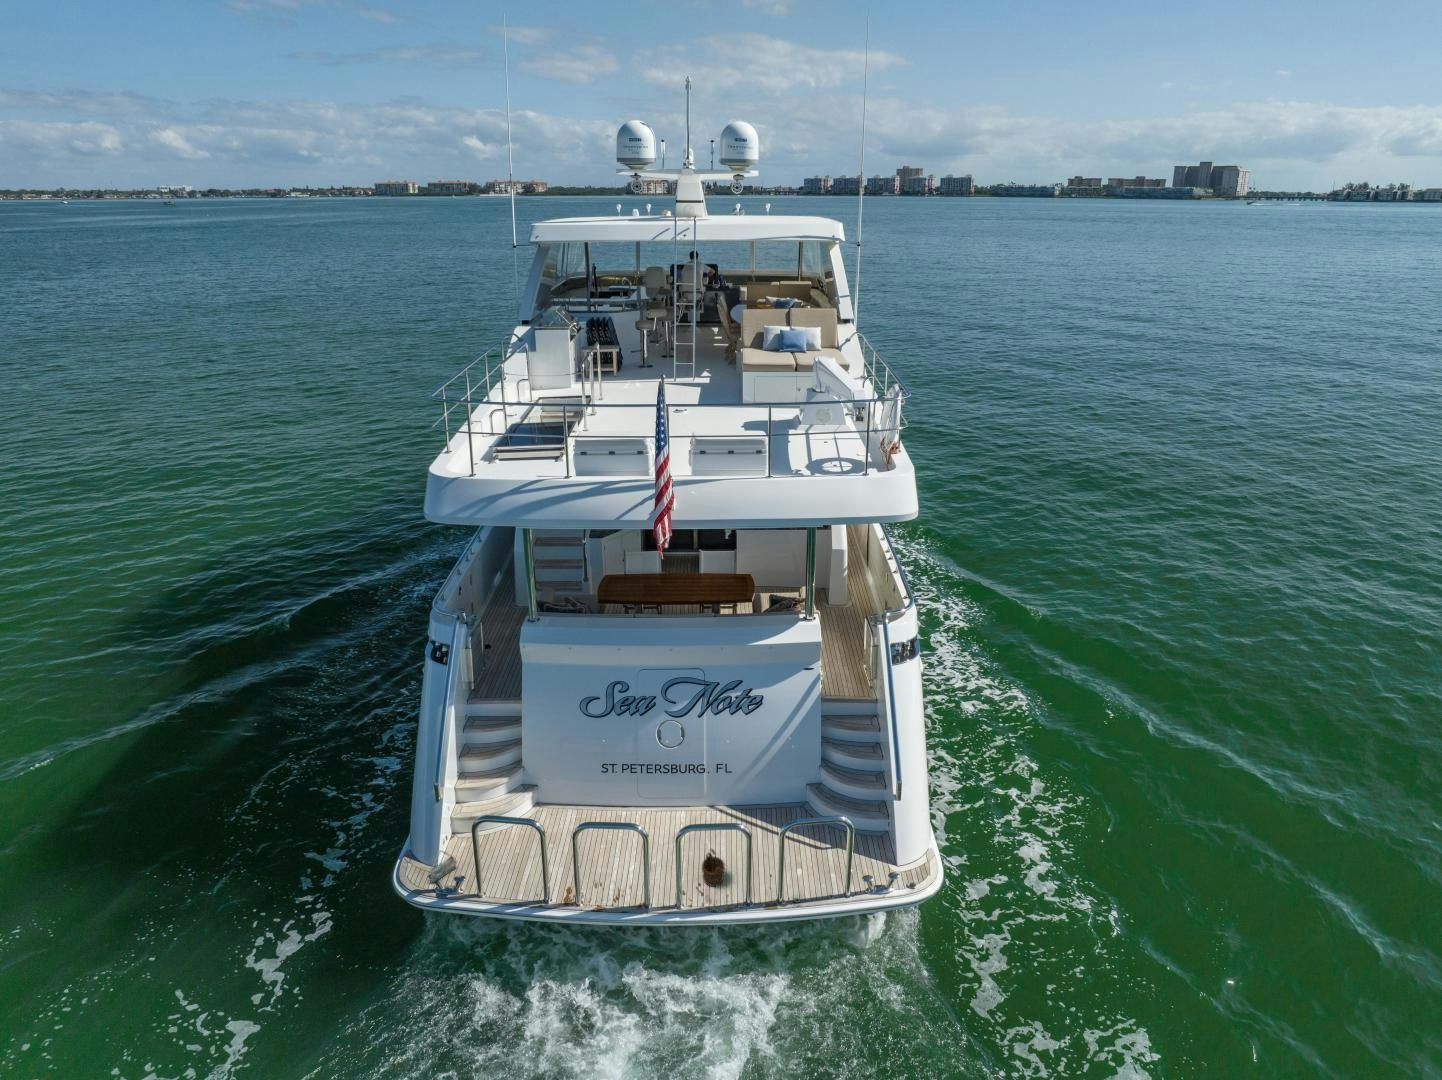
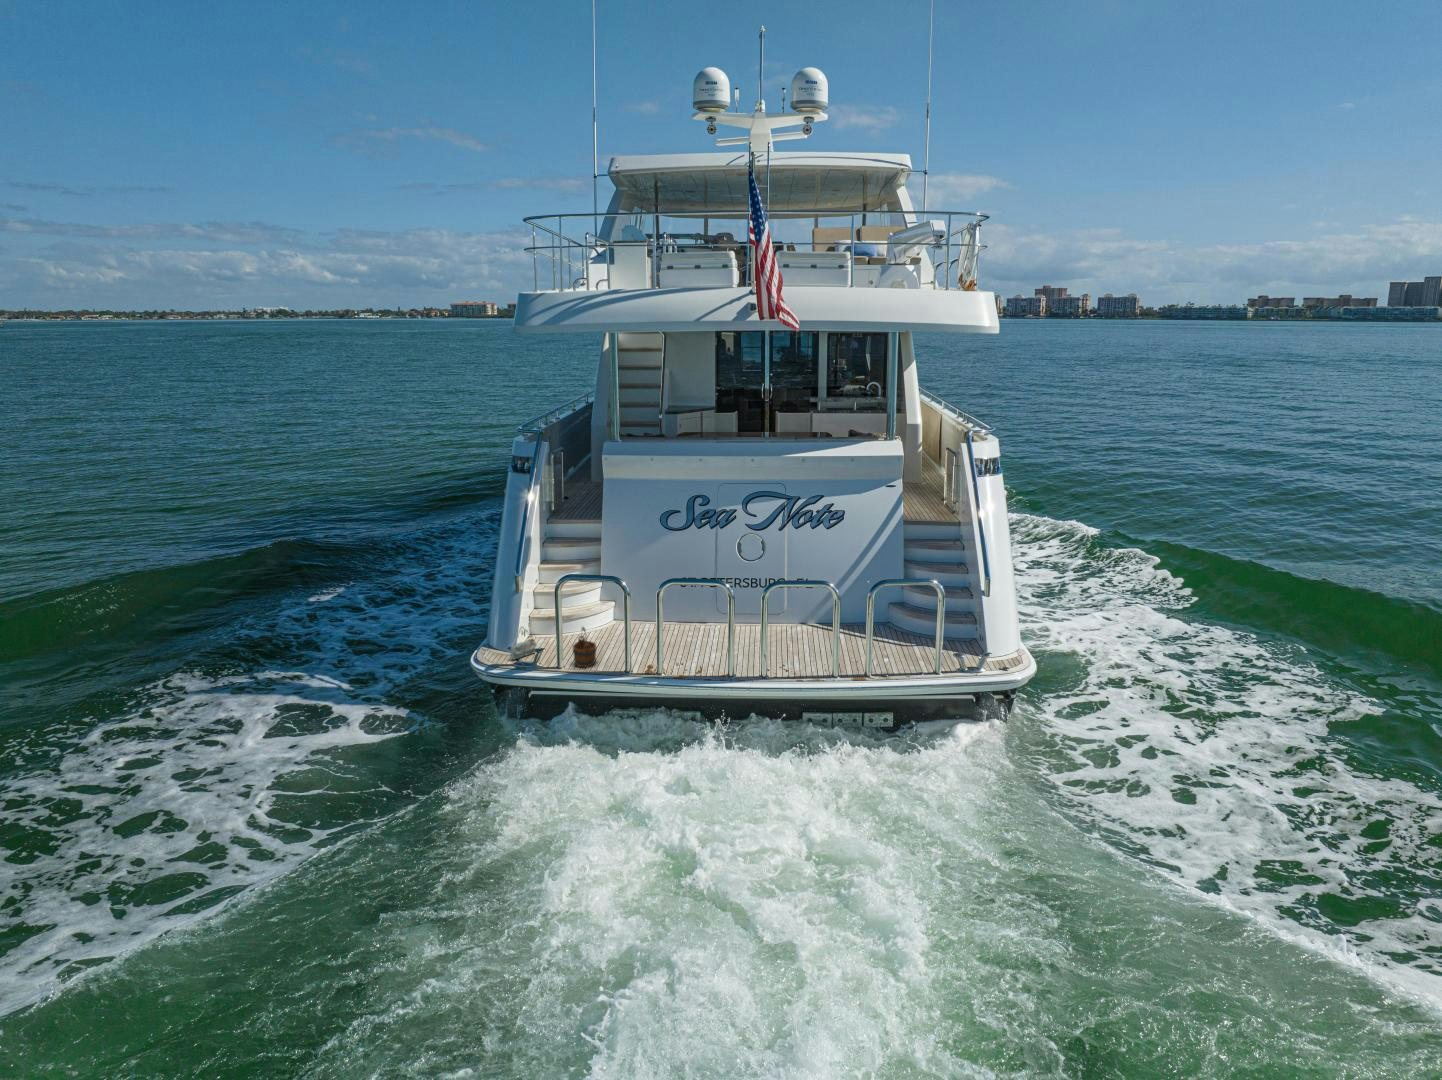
wooden bucket: present [702,849,725,886] -> present [573,627,596,667]

